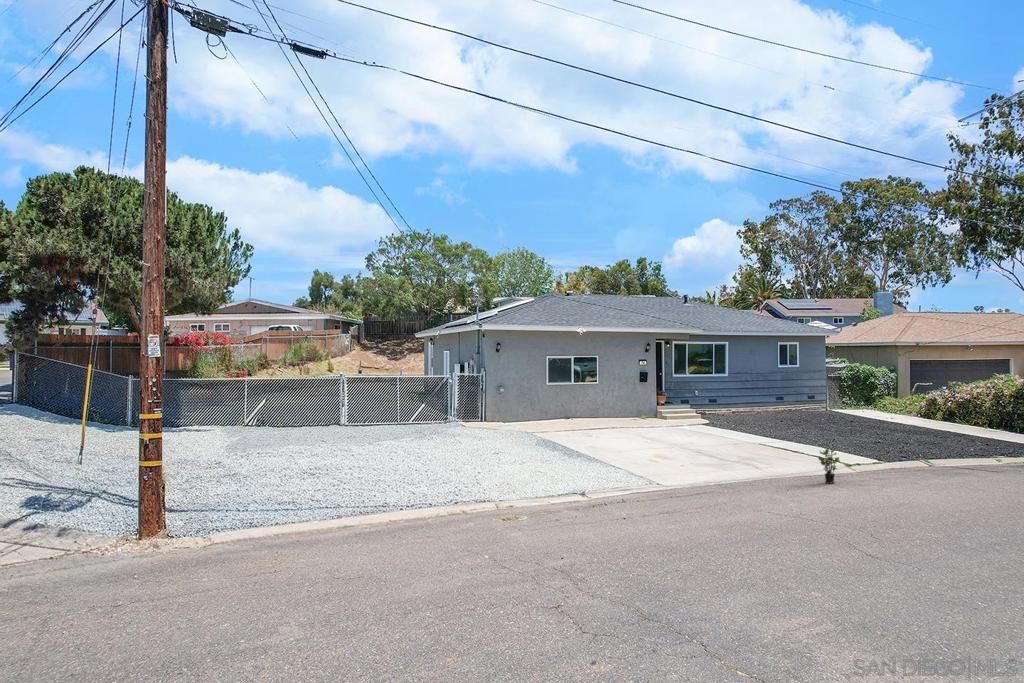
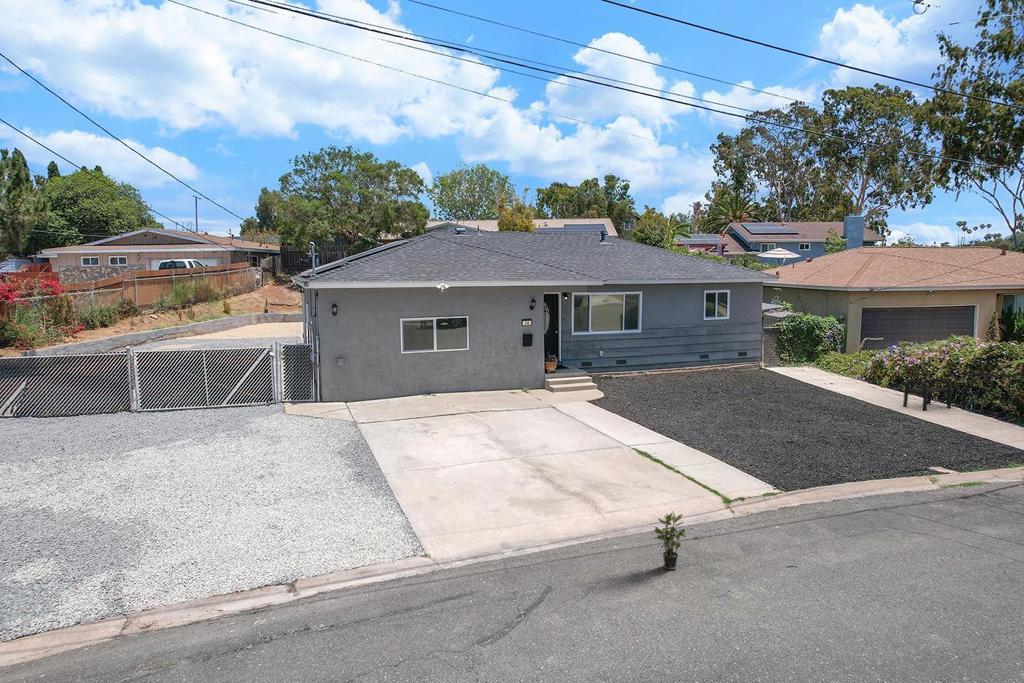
bench: none [958,408,998,432] -> present [903,379,951,411]

